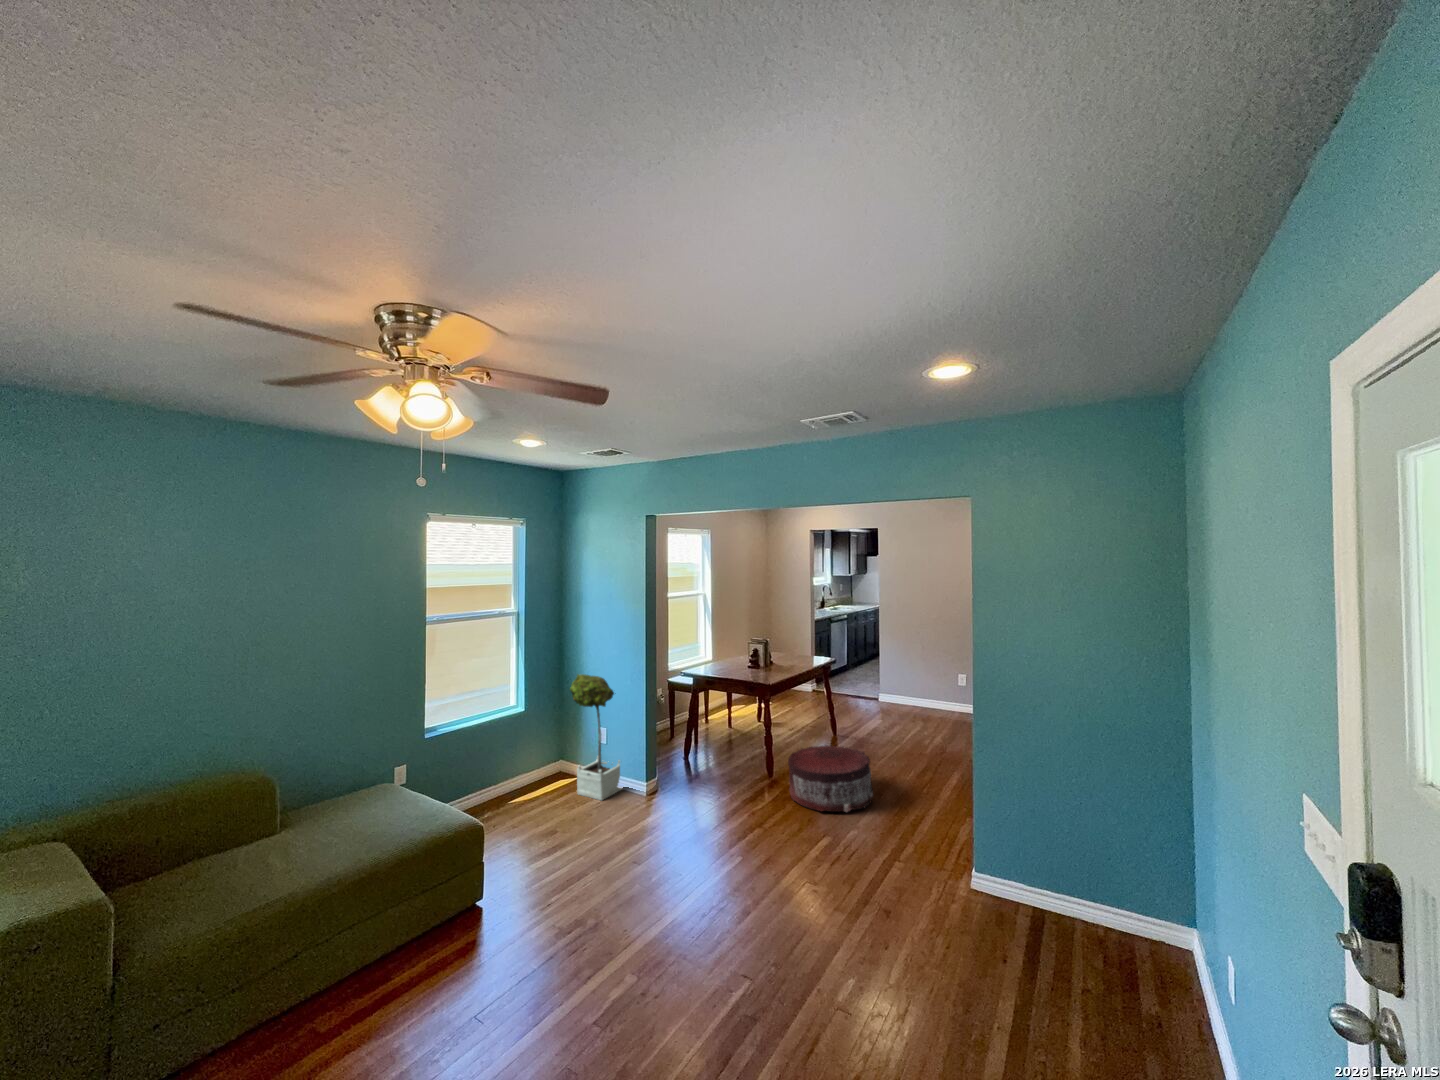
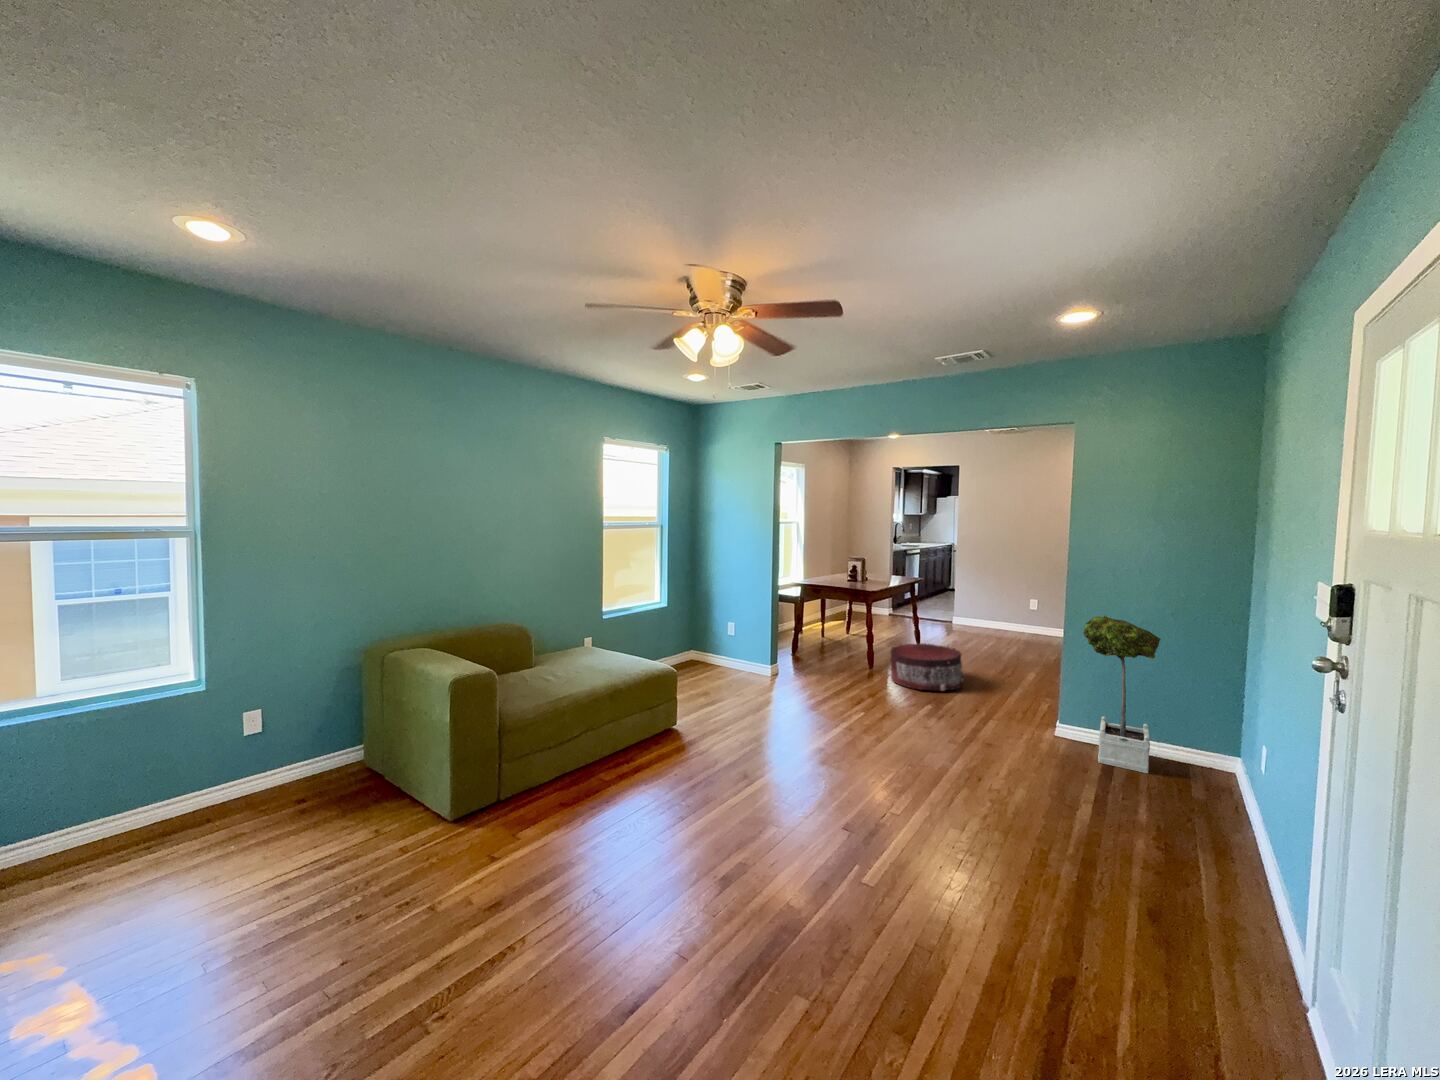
potted tree: present [570,674,622,800] -> present [1083,616,1161,773]

